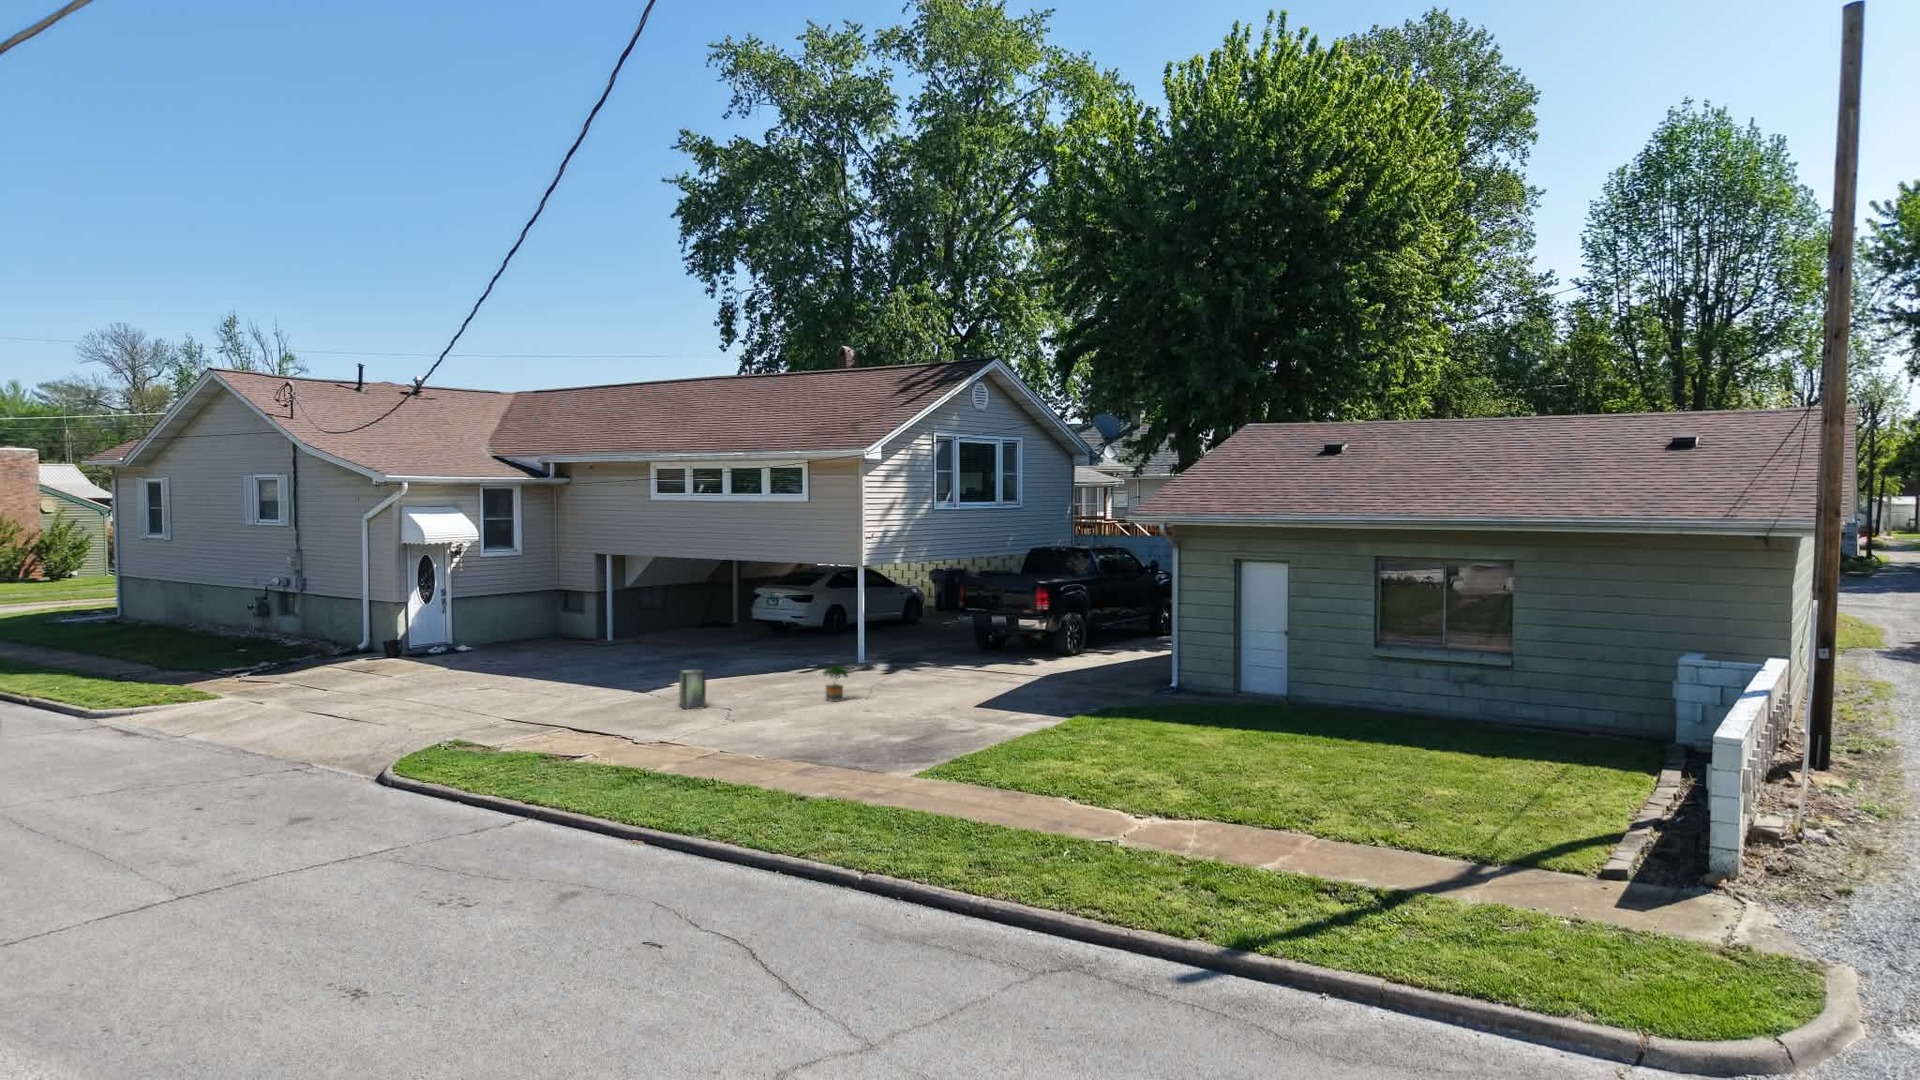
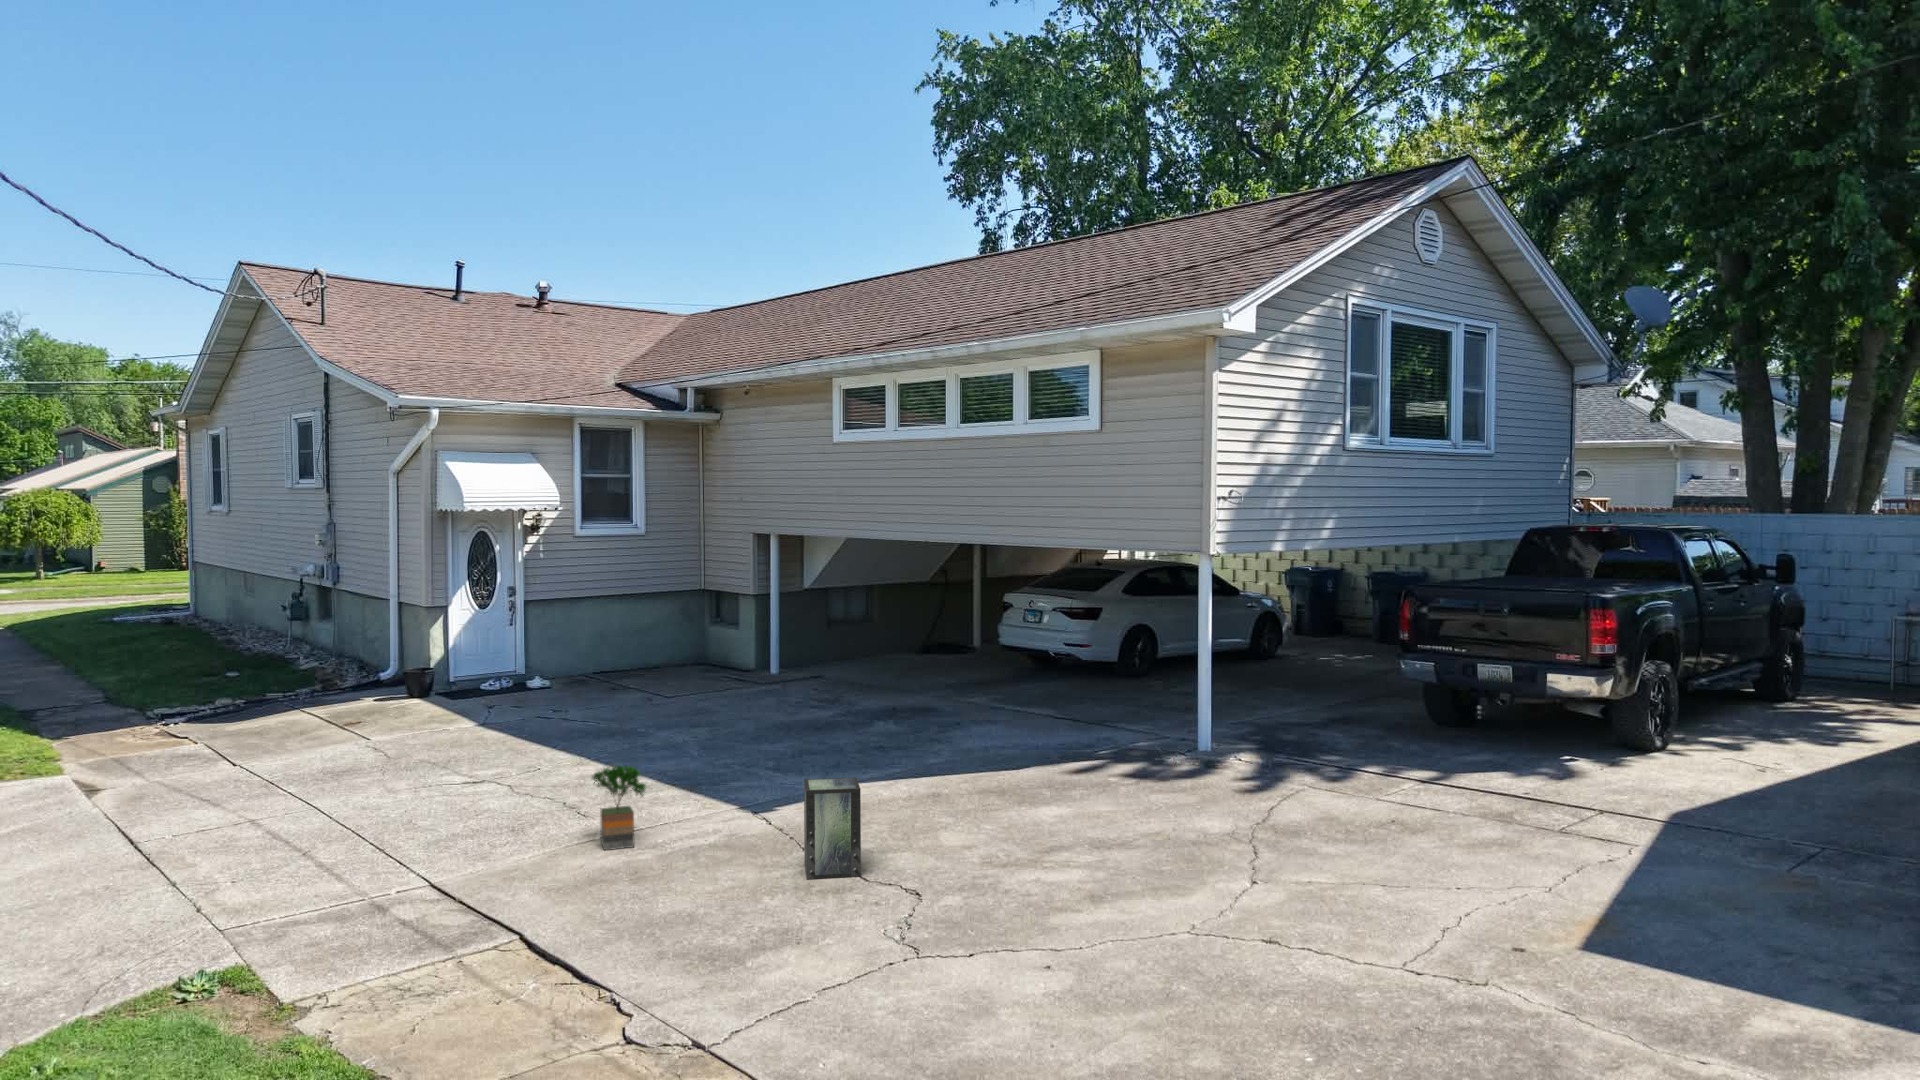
potted tree: present [823,666,848,702] -> present [592,765,646,850]

